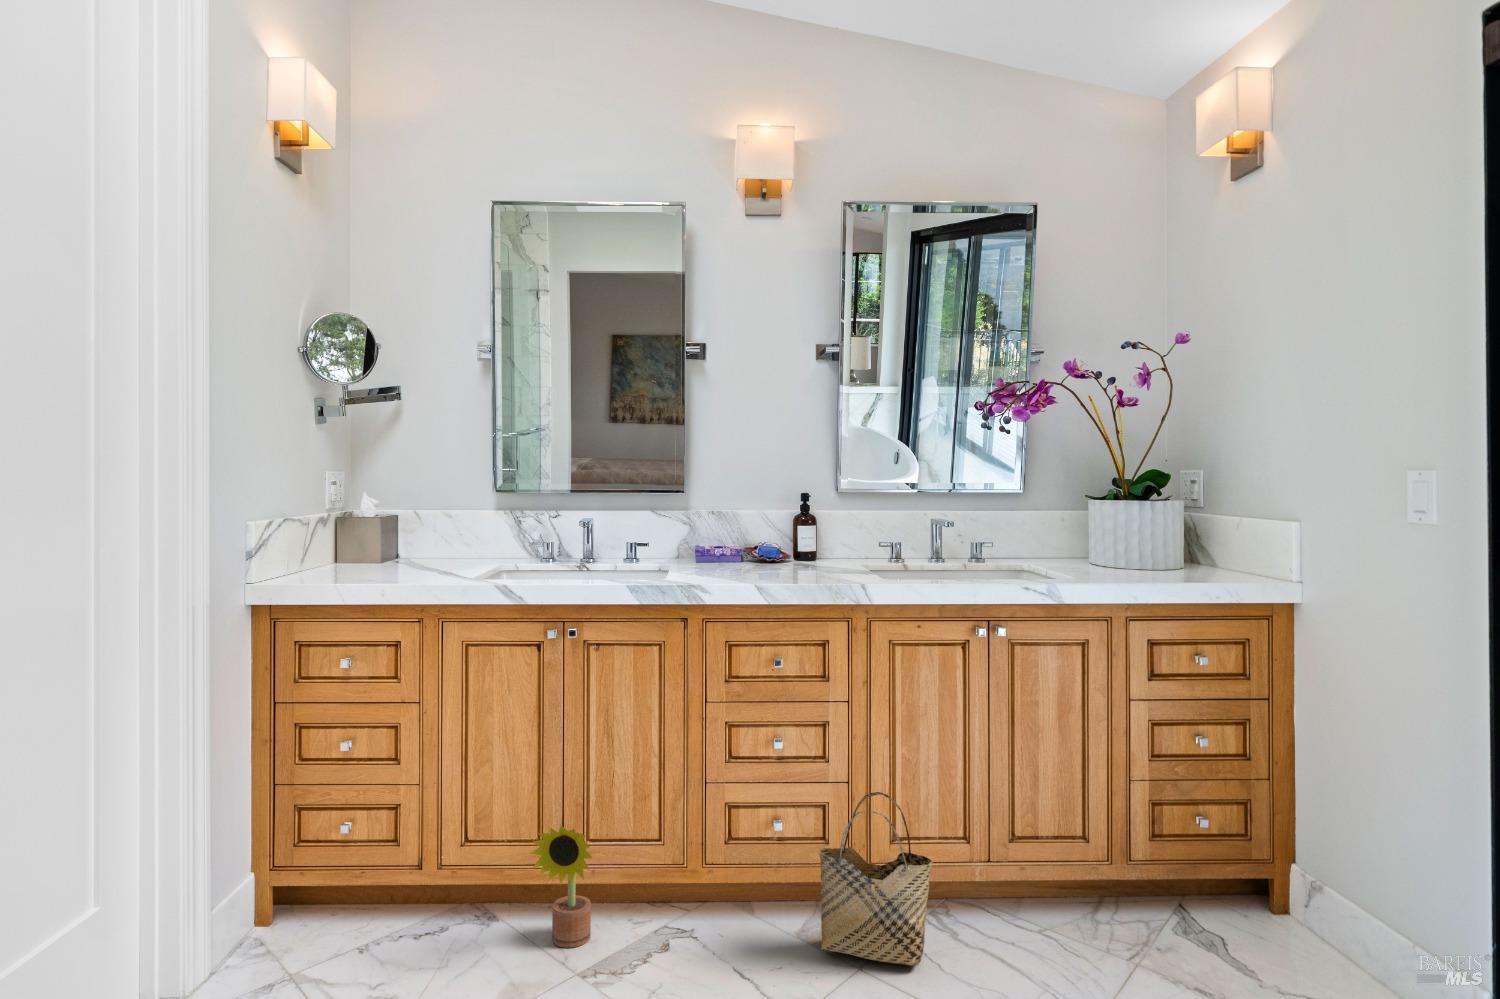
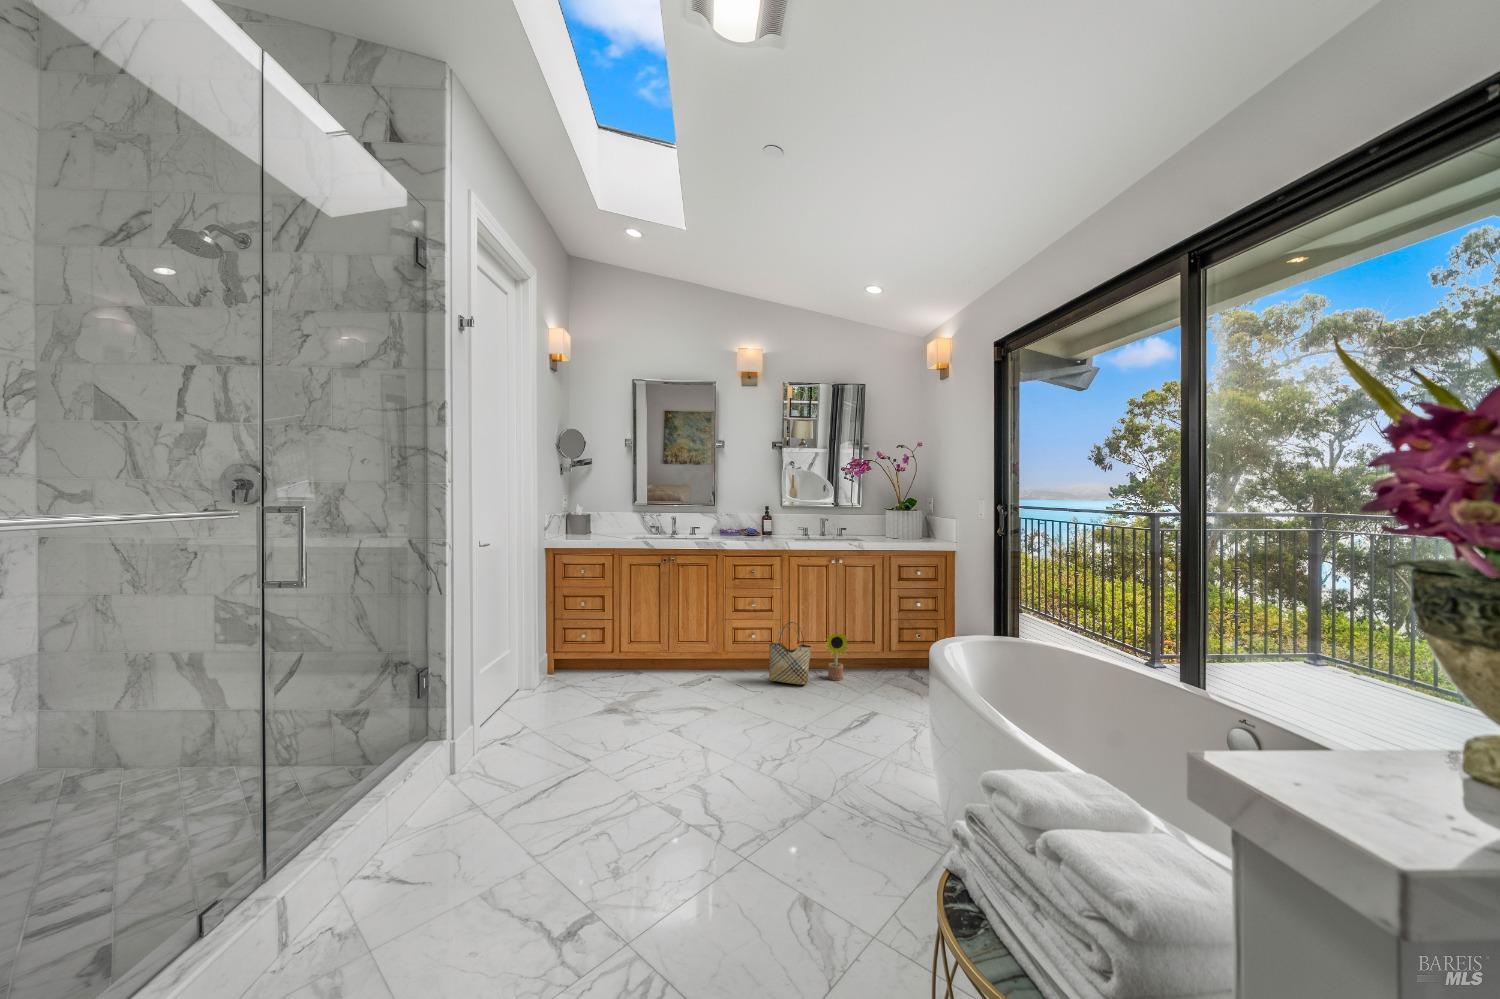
decorative plant: present [530,826,592,948] -> present [825,633,850,680]

